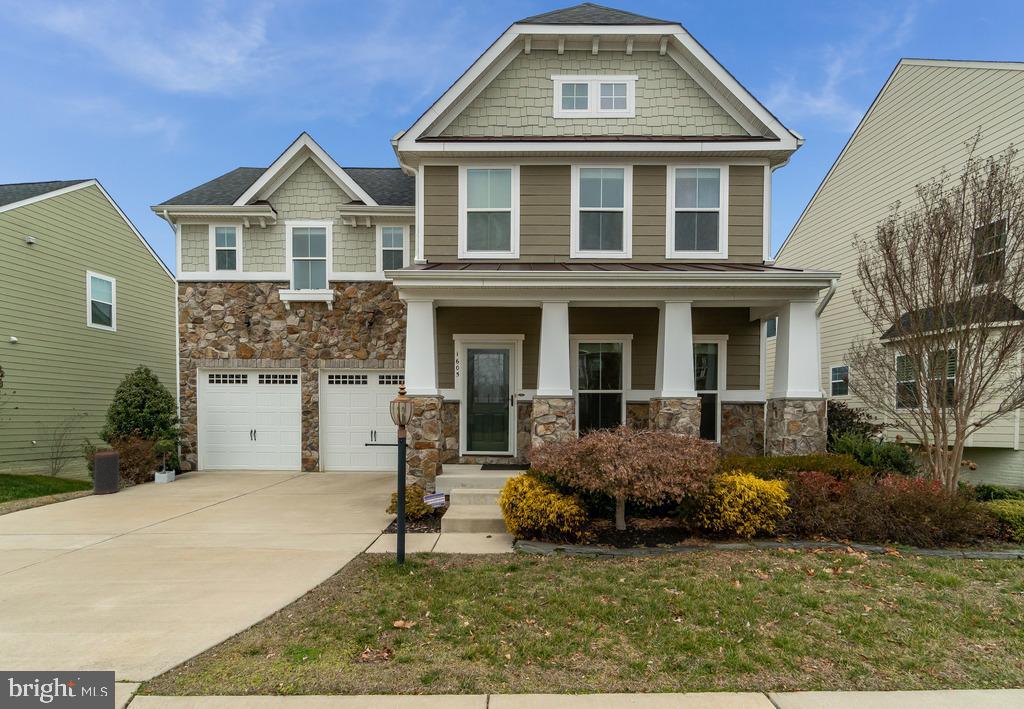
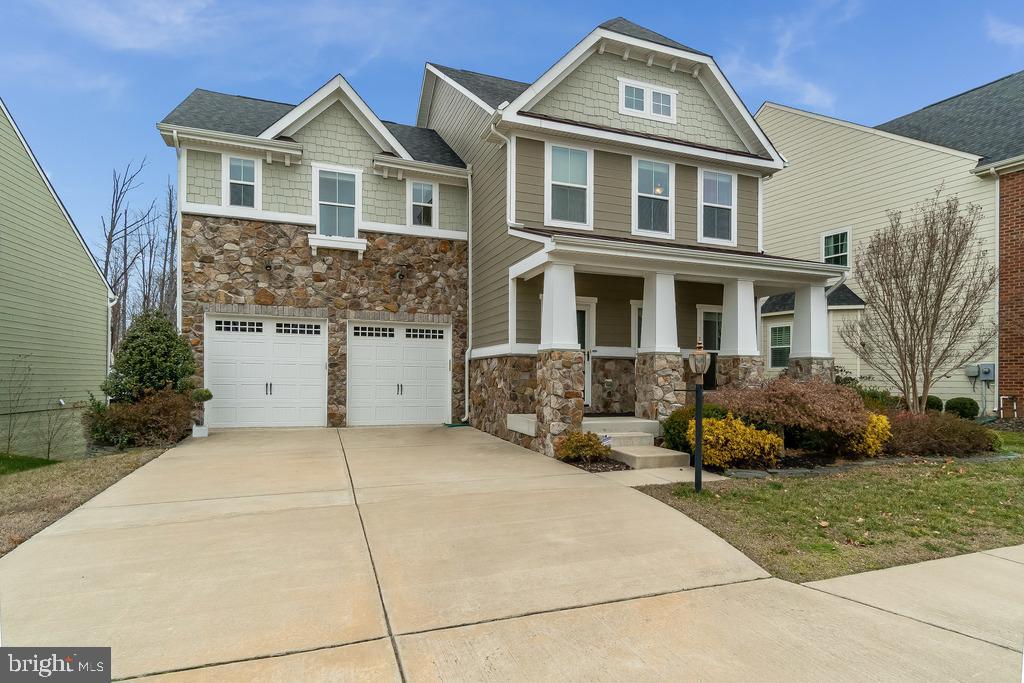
trash can: present [94,452,120,494] -> none [159,397,185,444]

